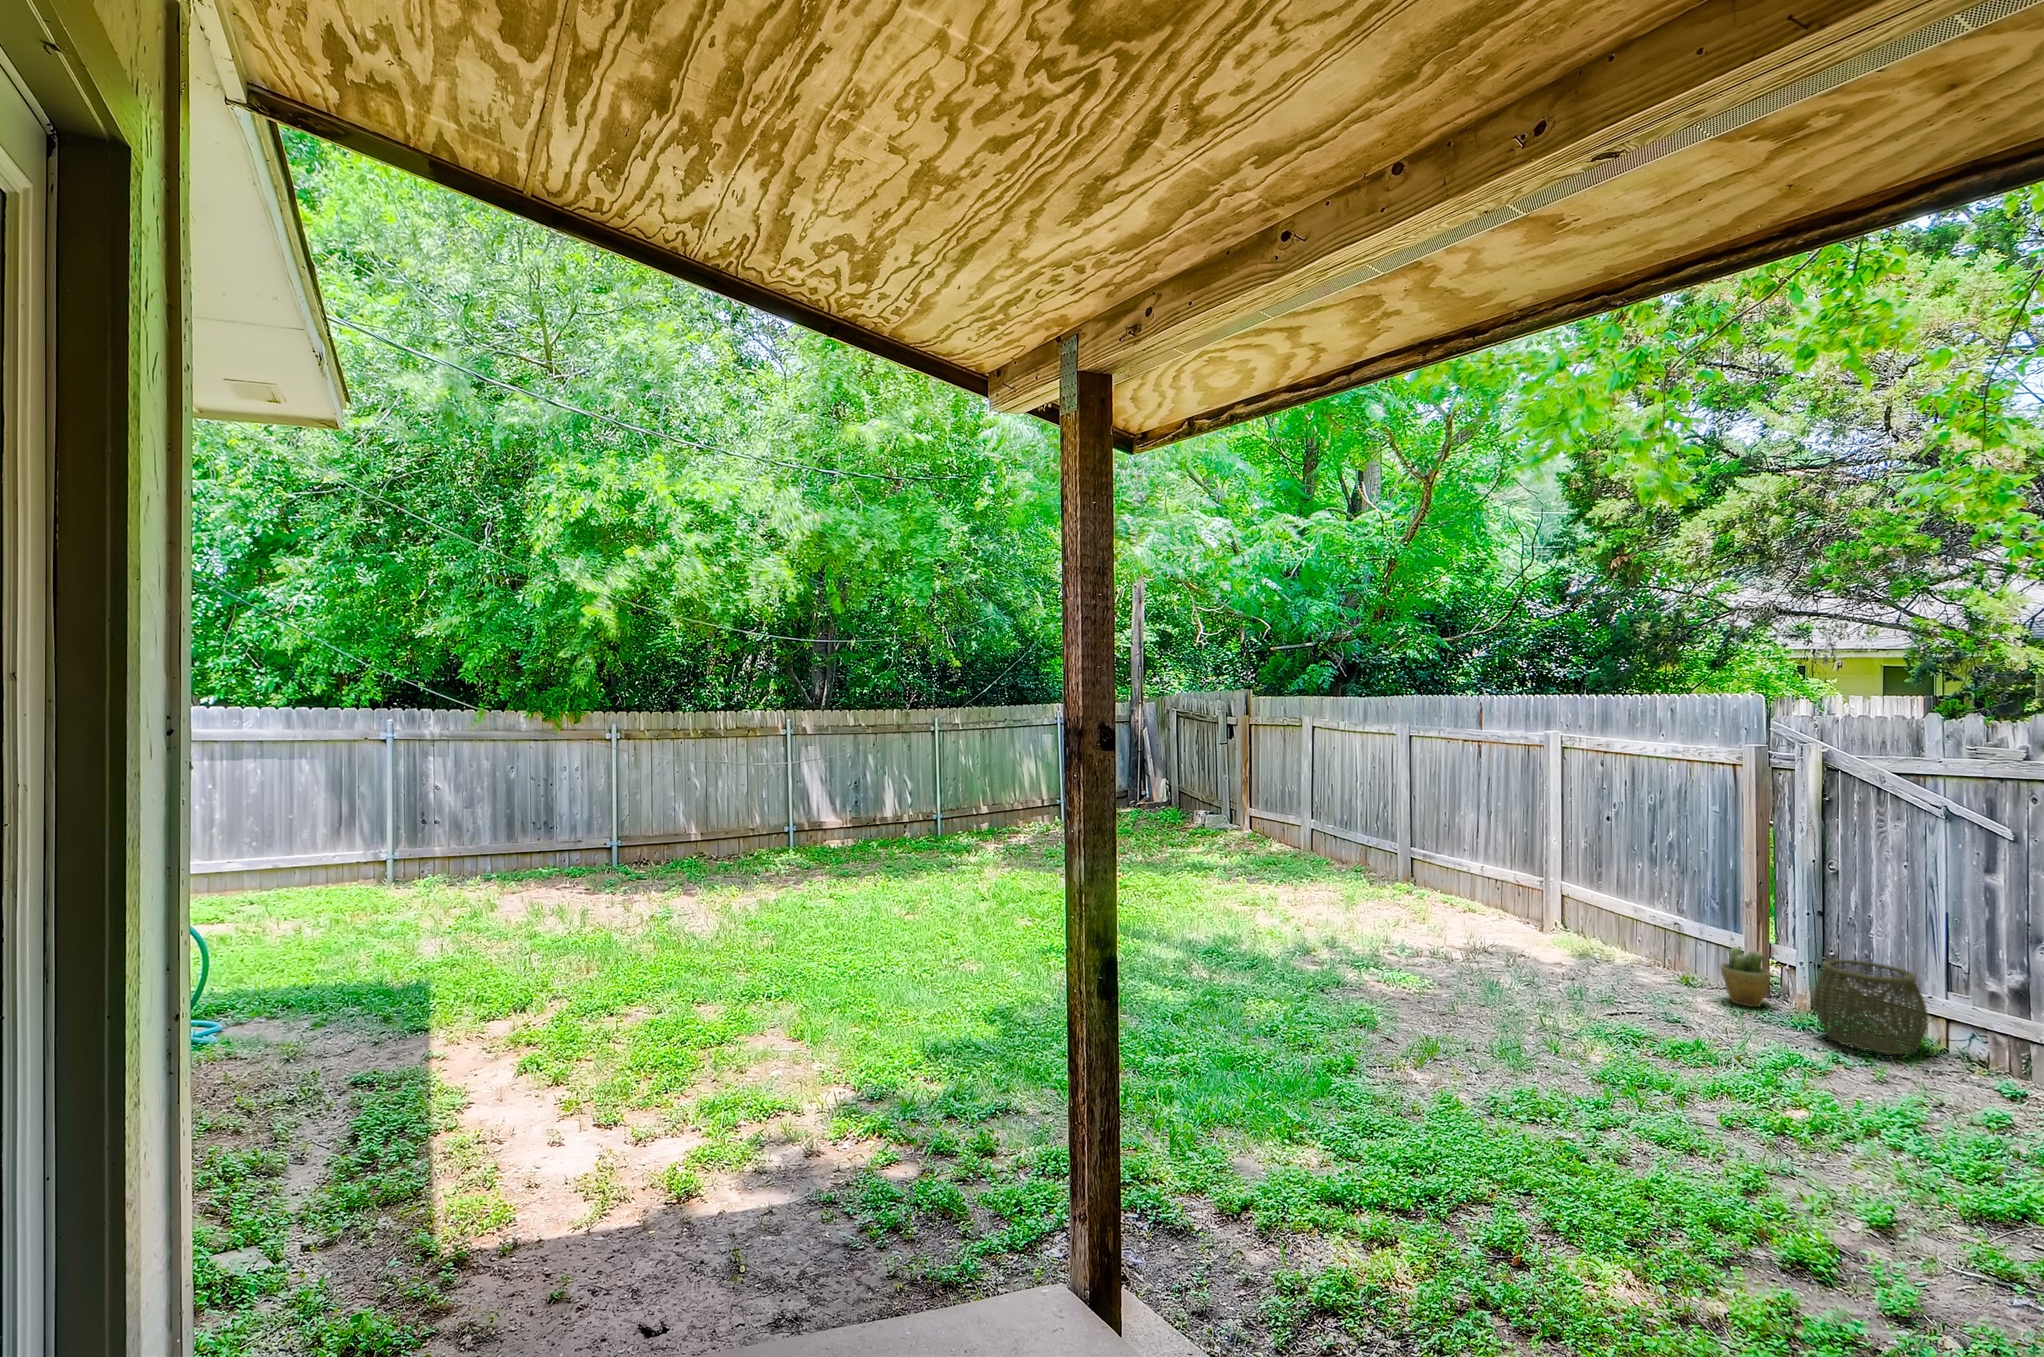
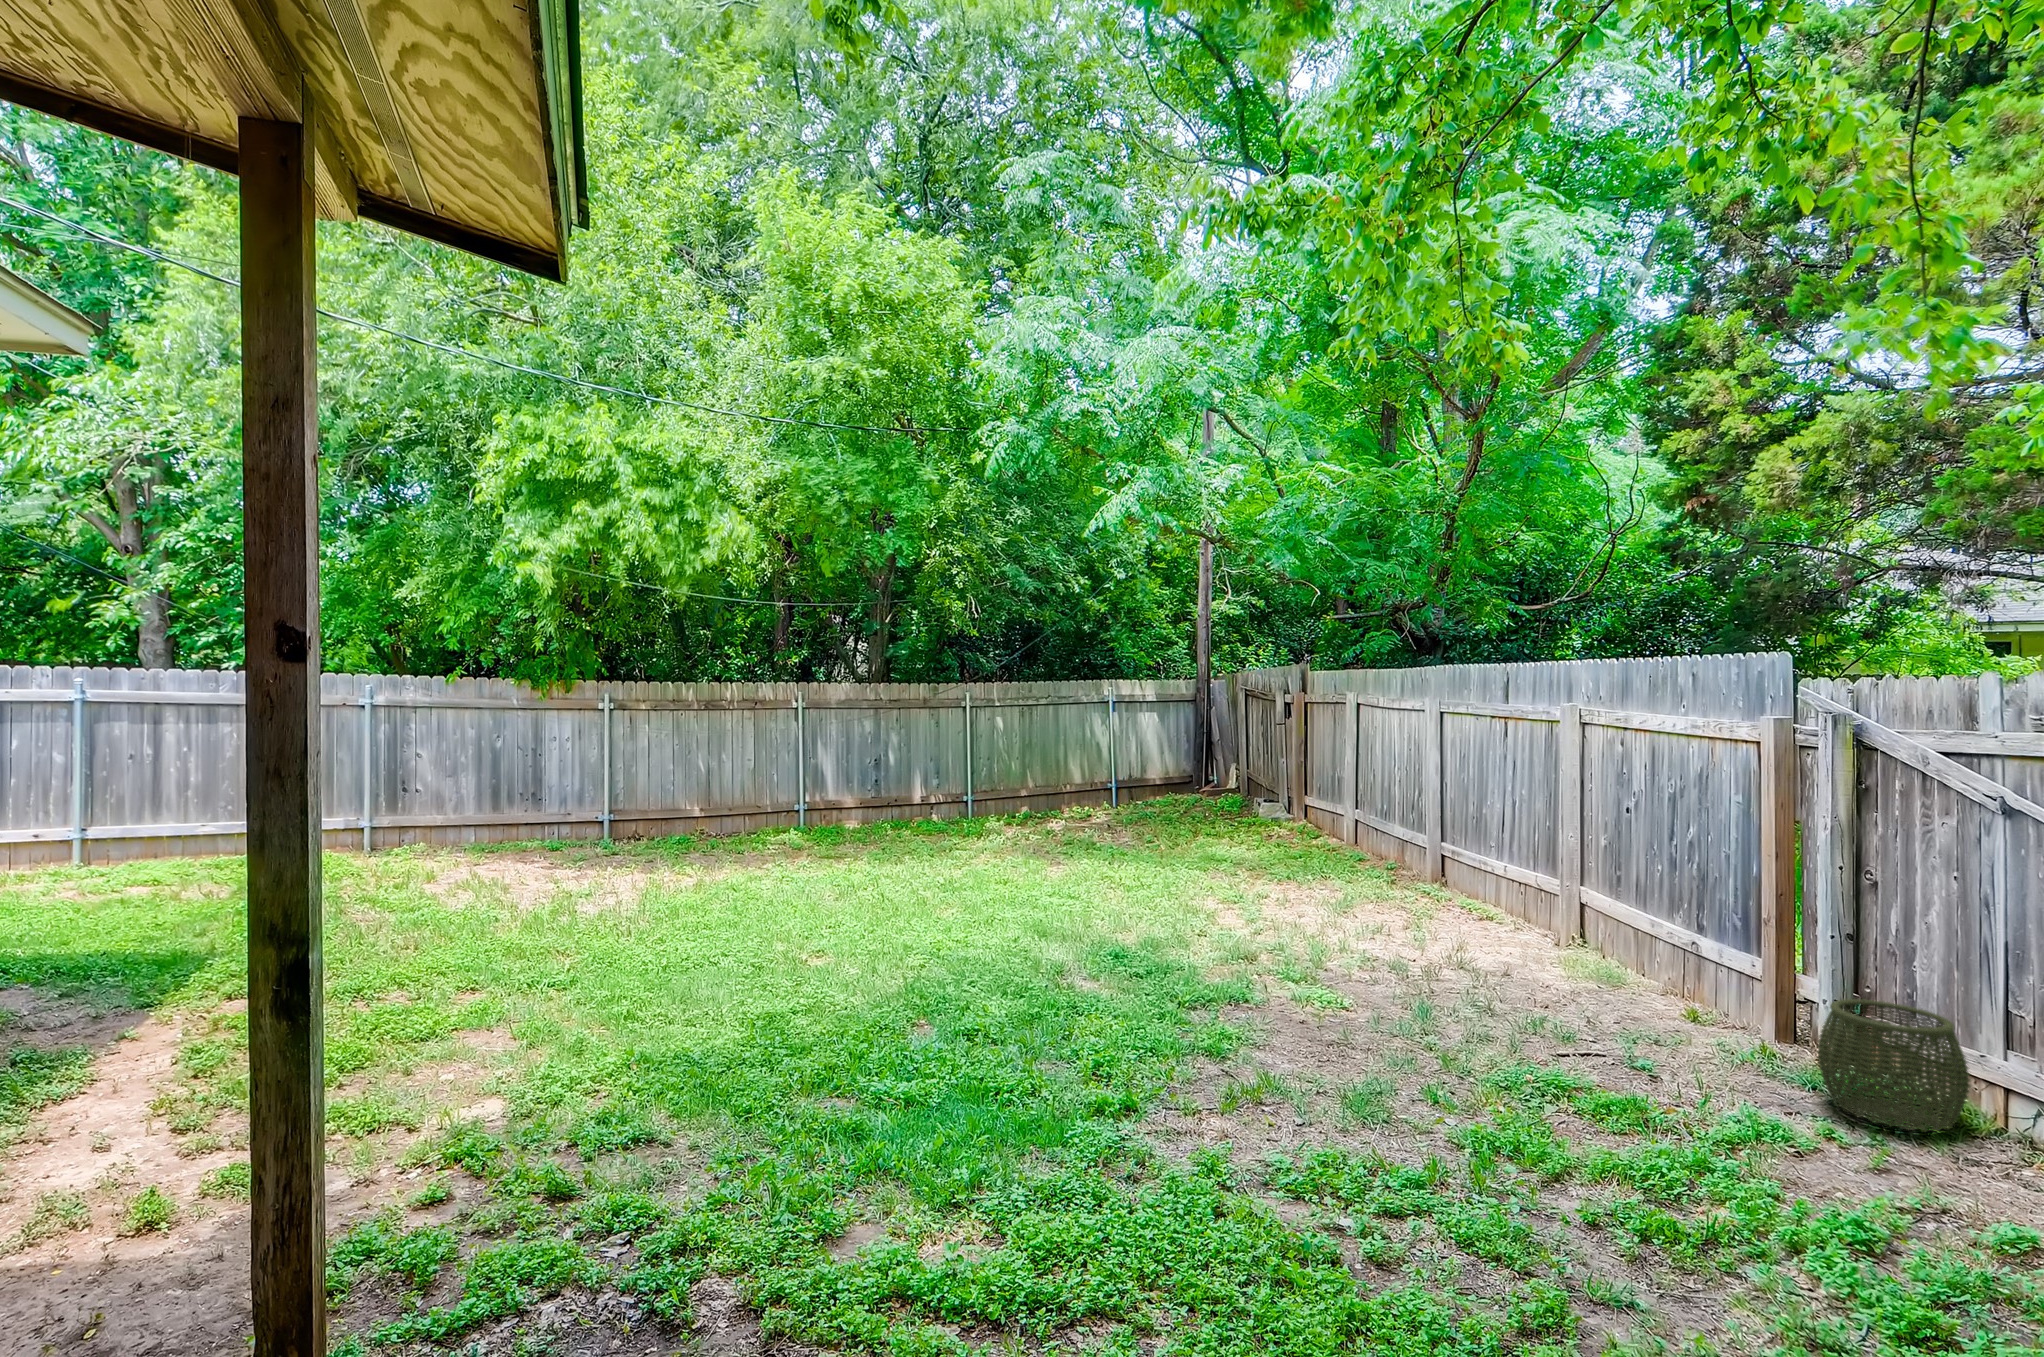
potted plant: present [1721,947,1771,1007] -> none [1724,977,1789,1056]

